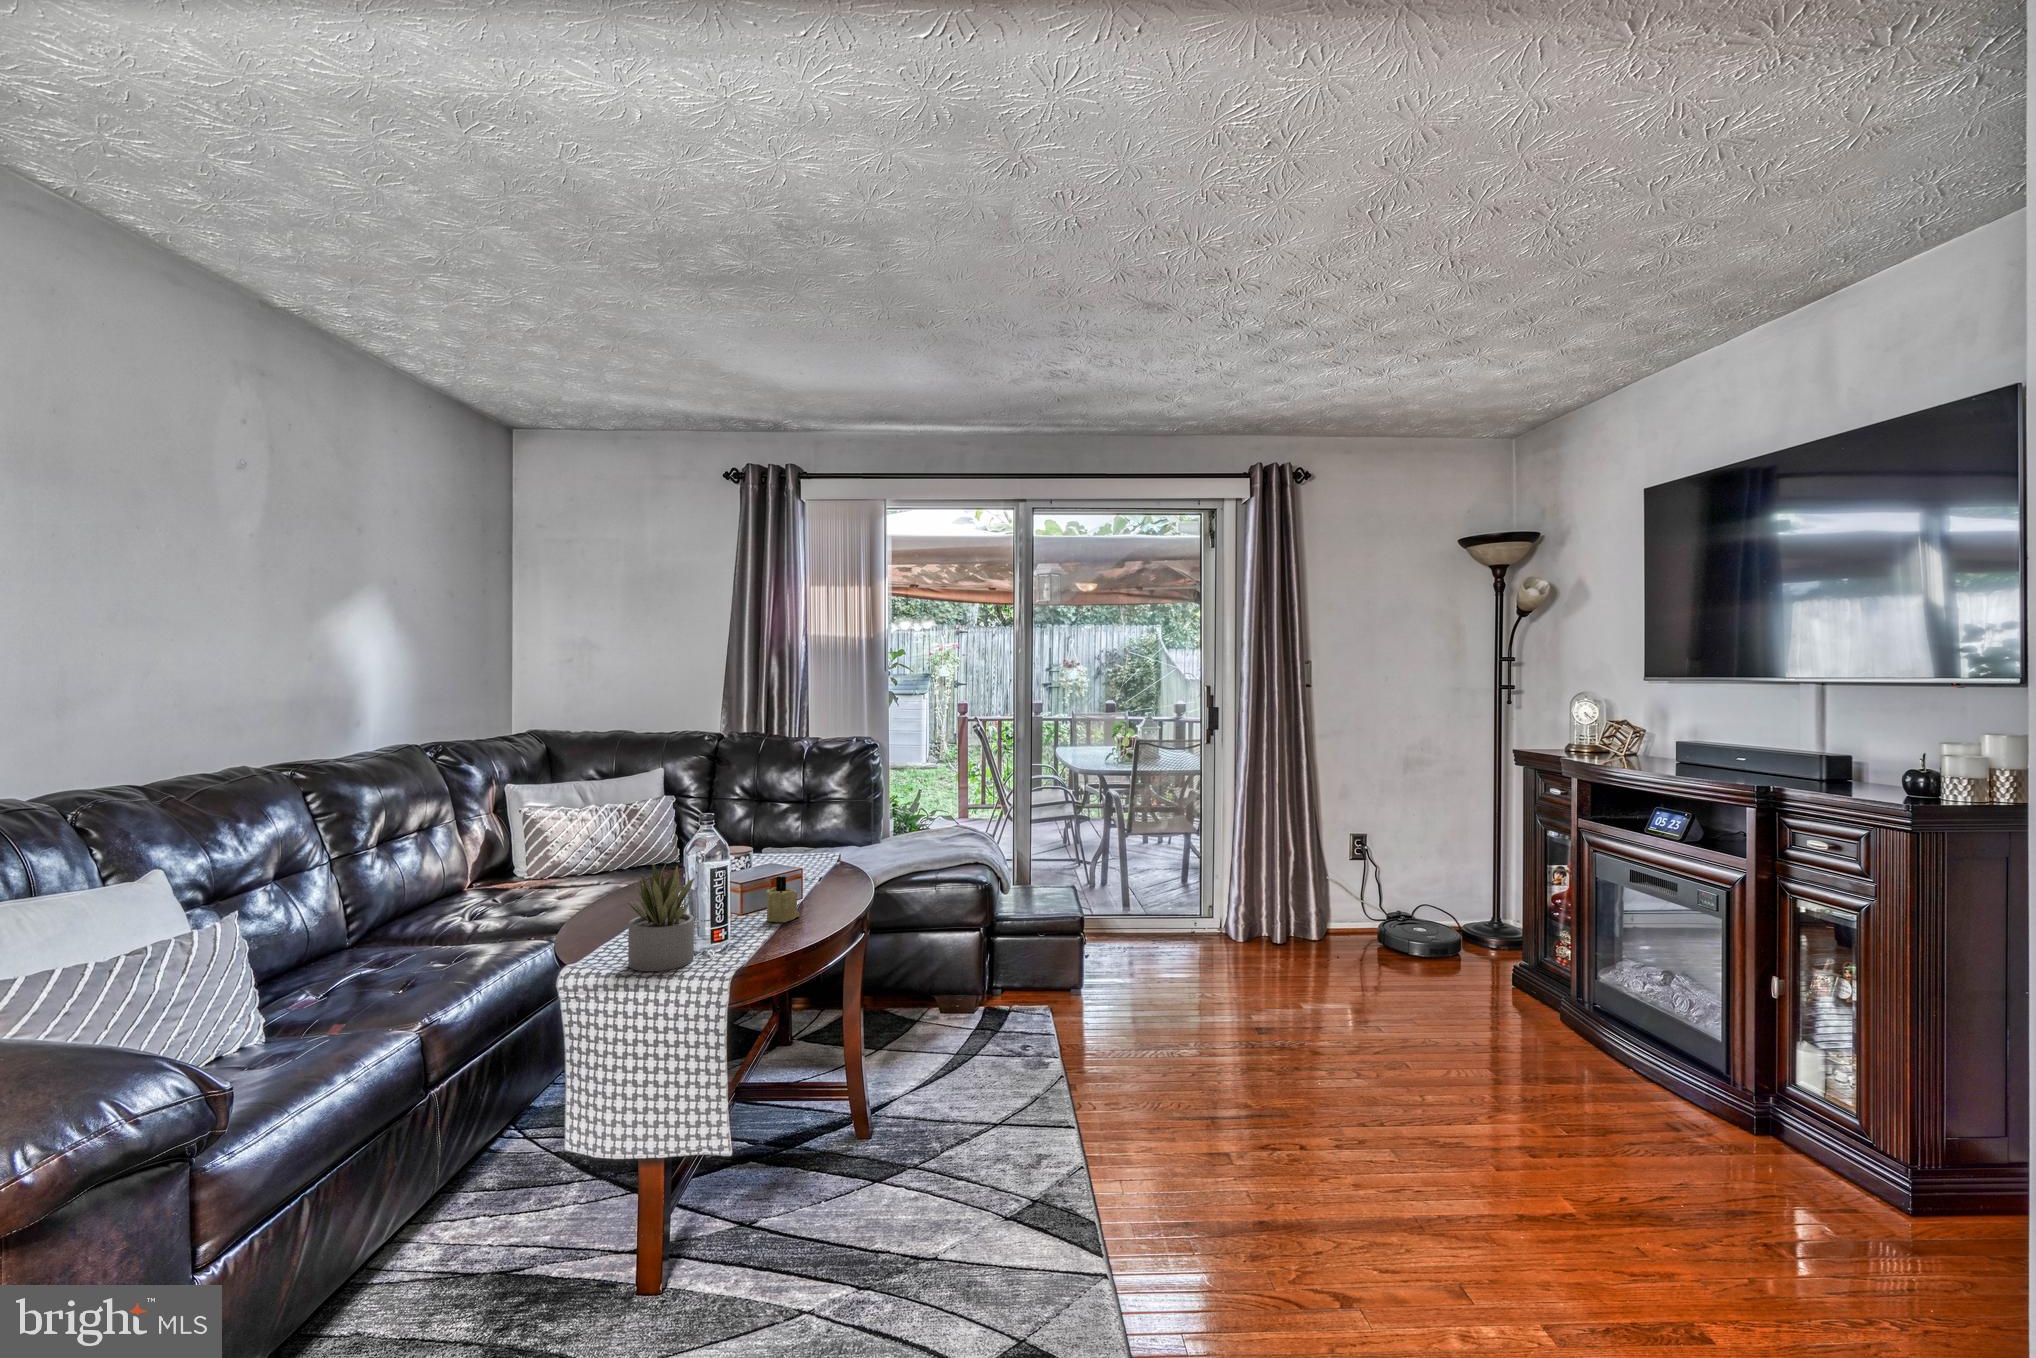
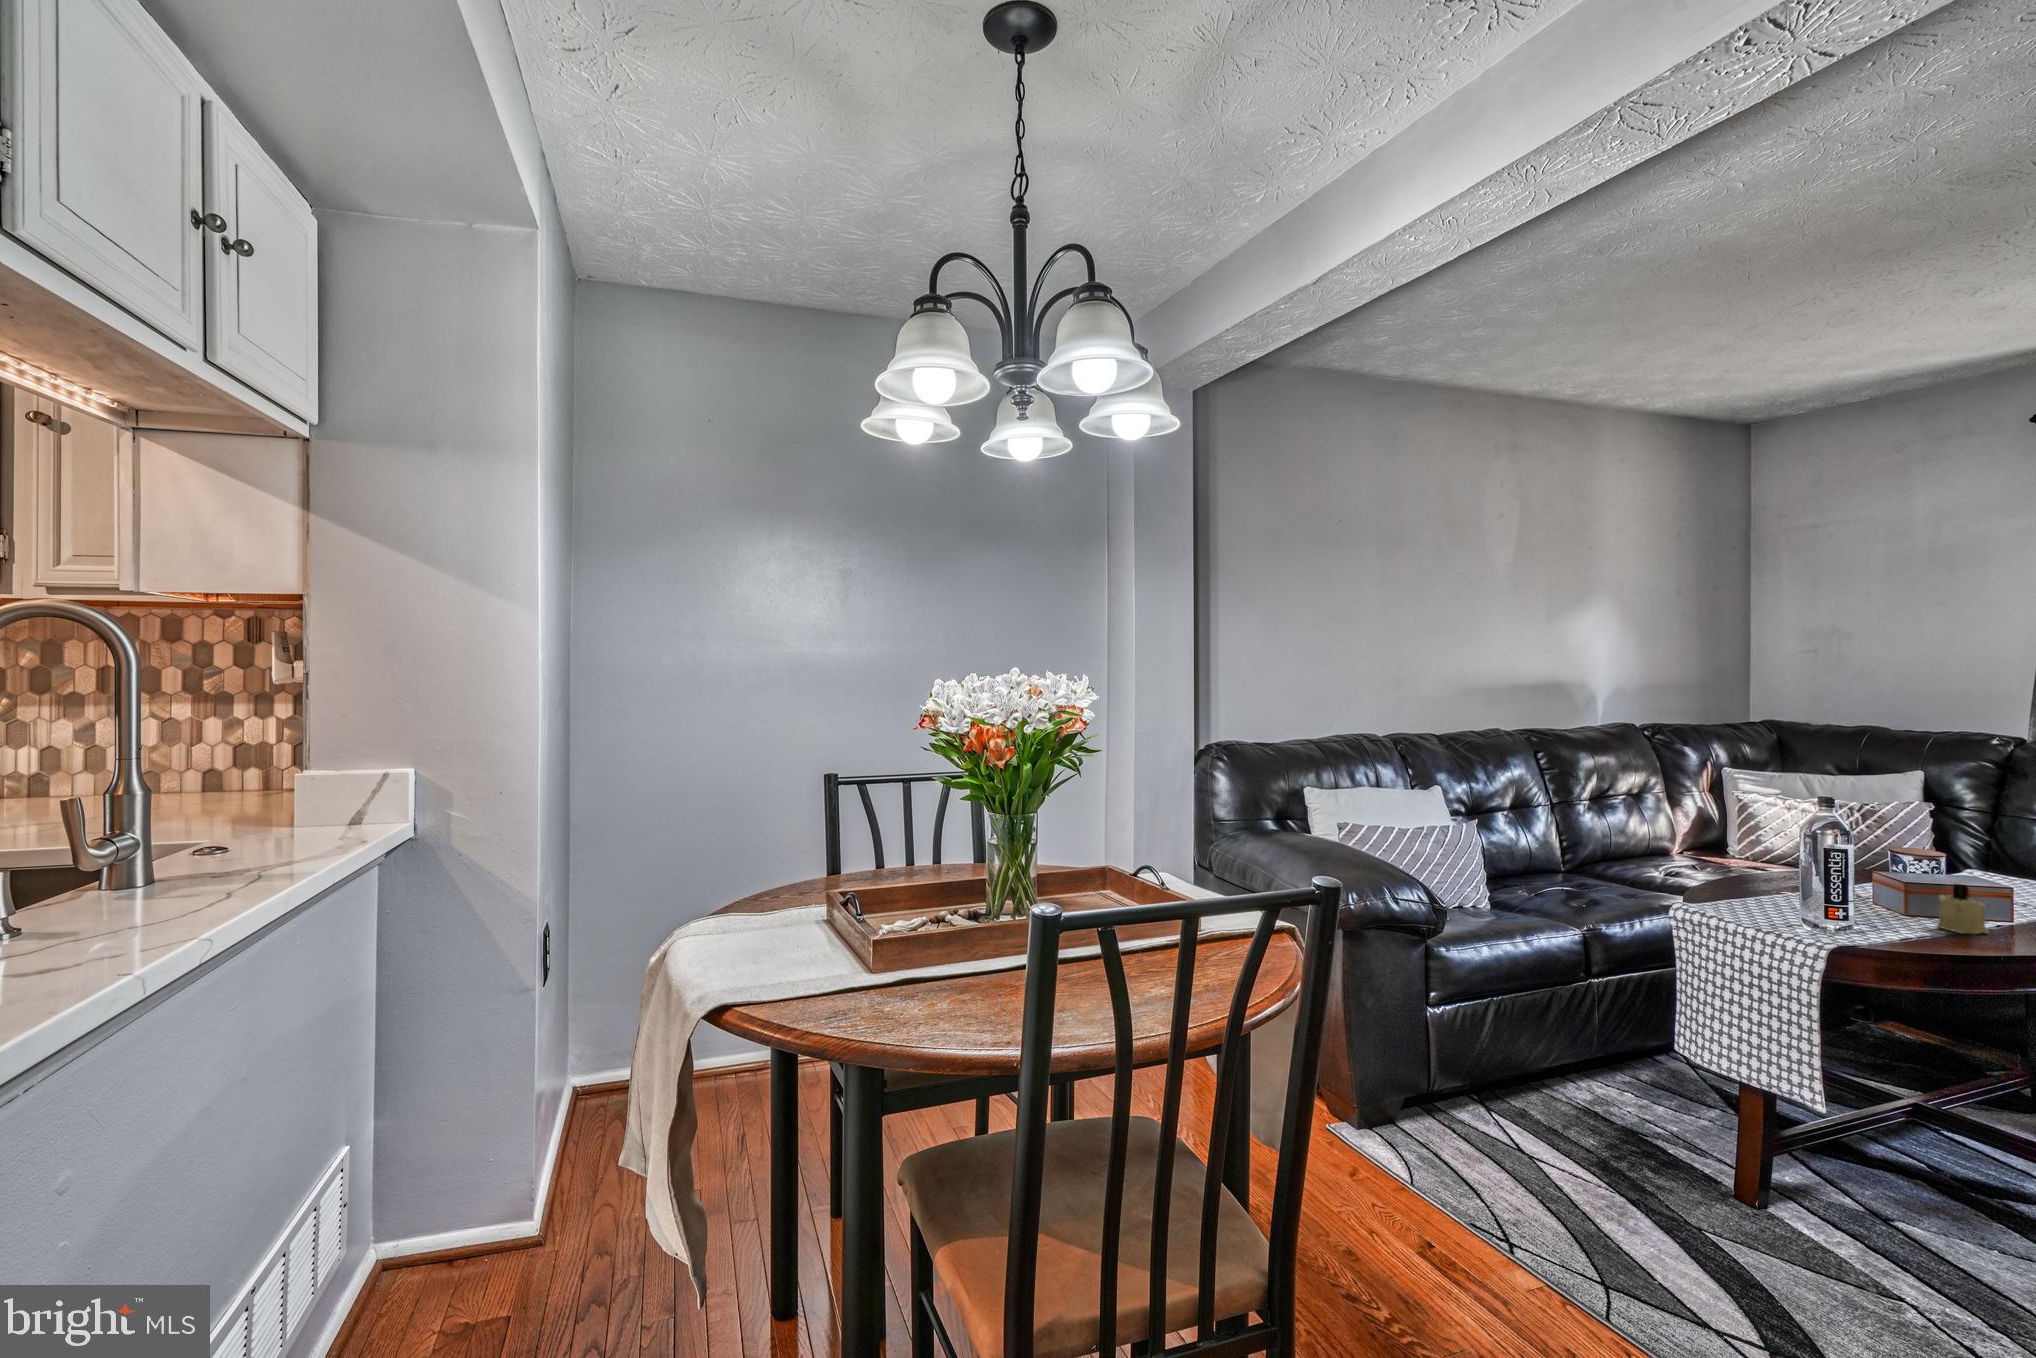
succulent plant: present [625,863,694,971] -> none [1738,834,1814,932]

